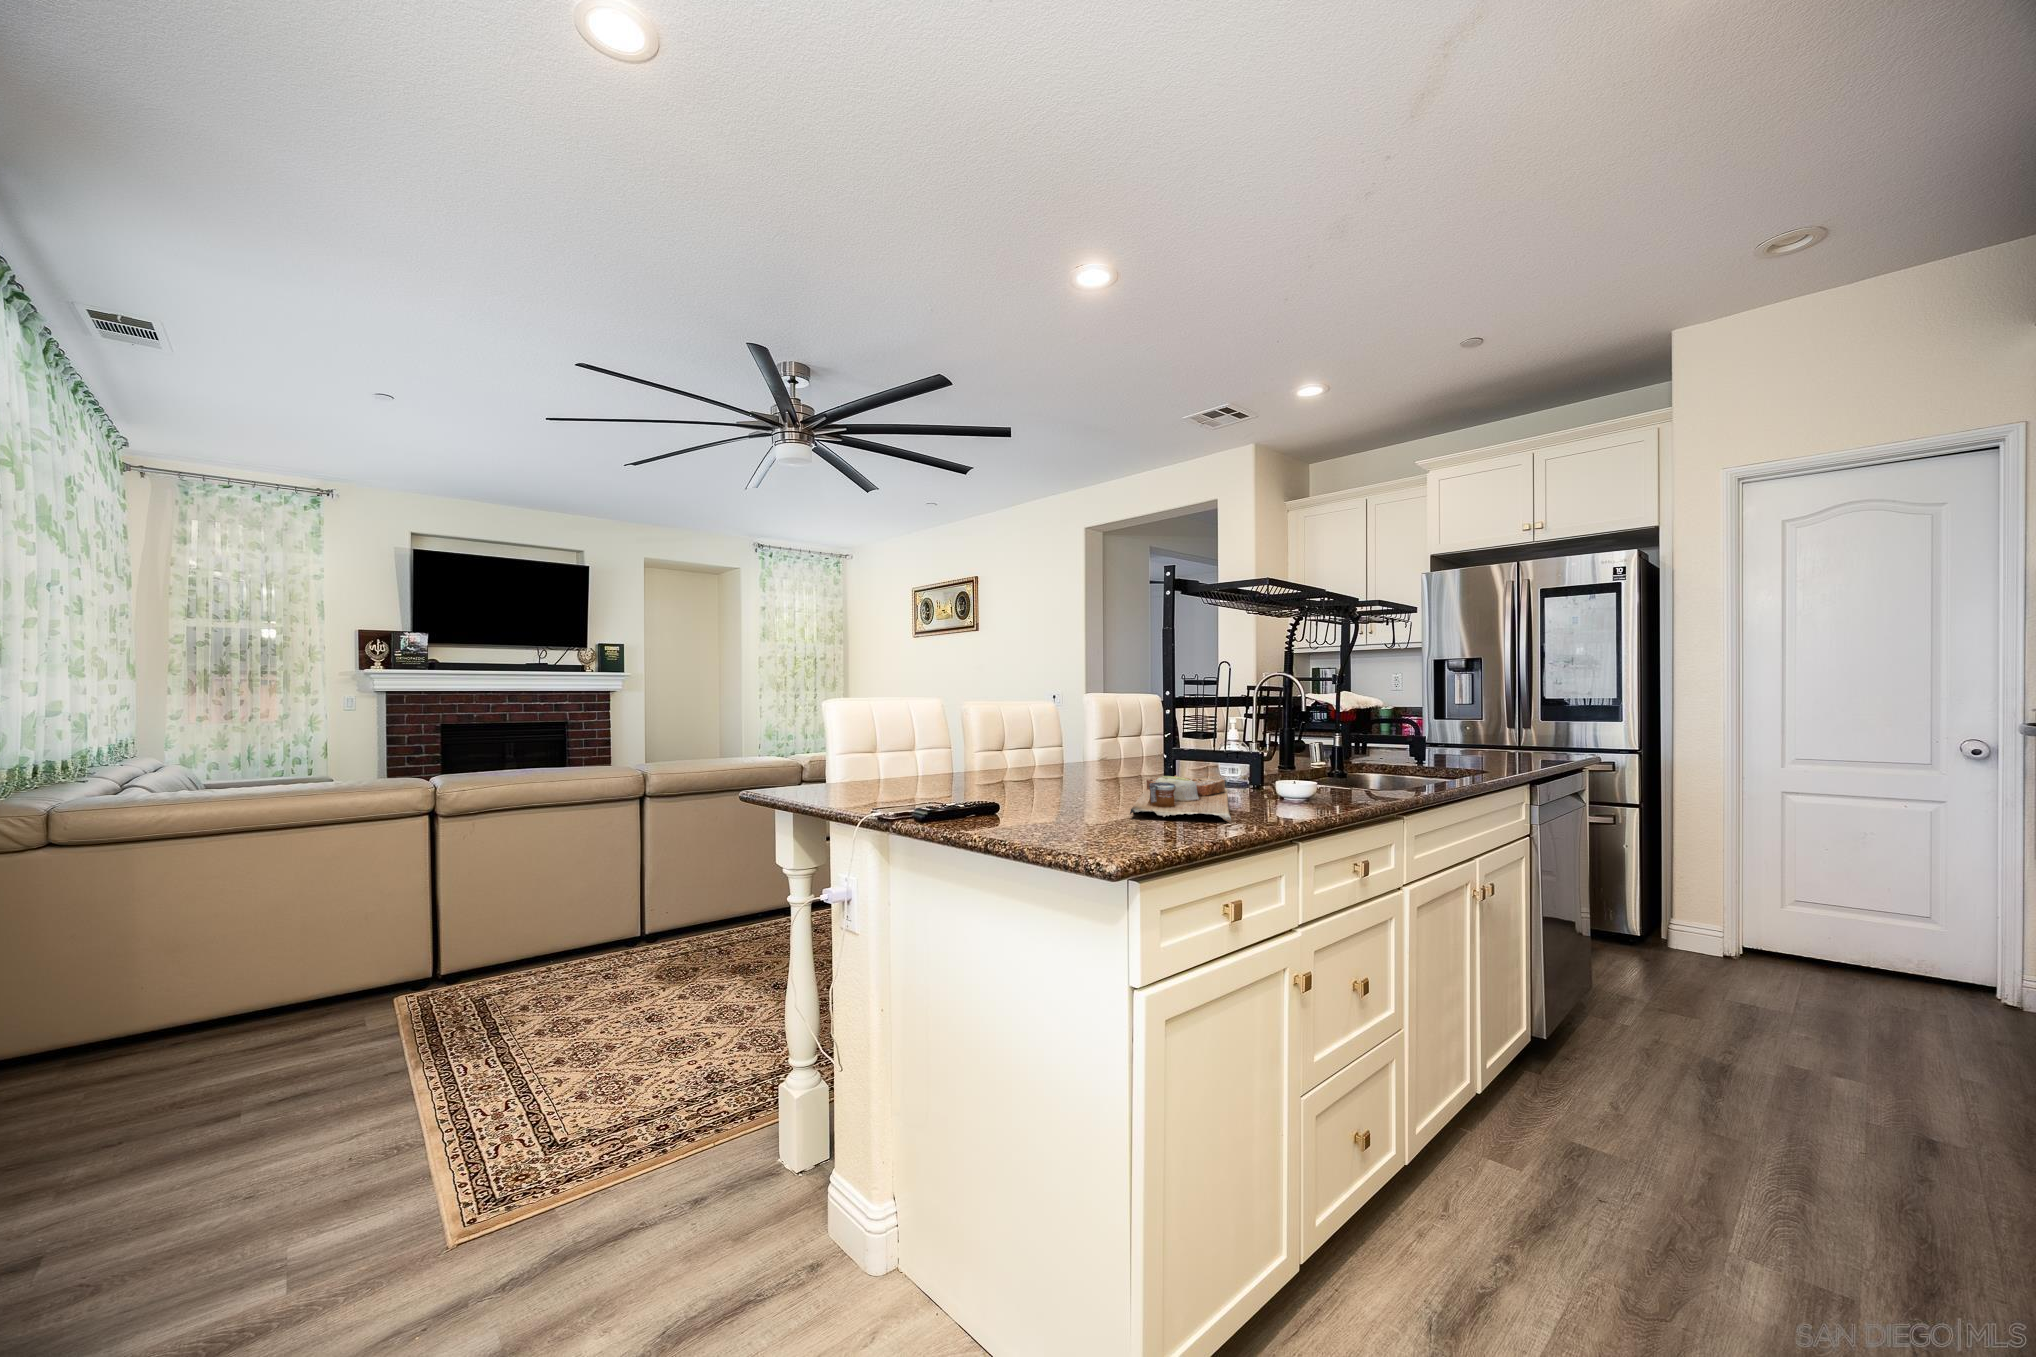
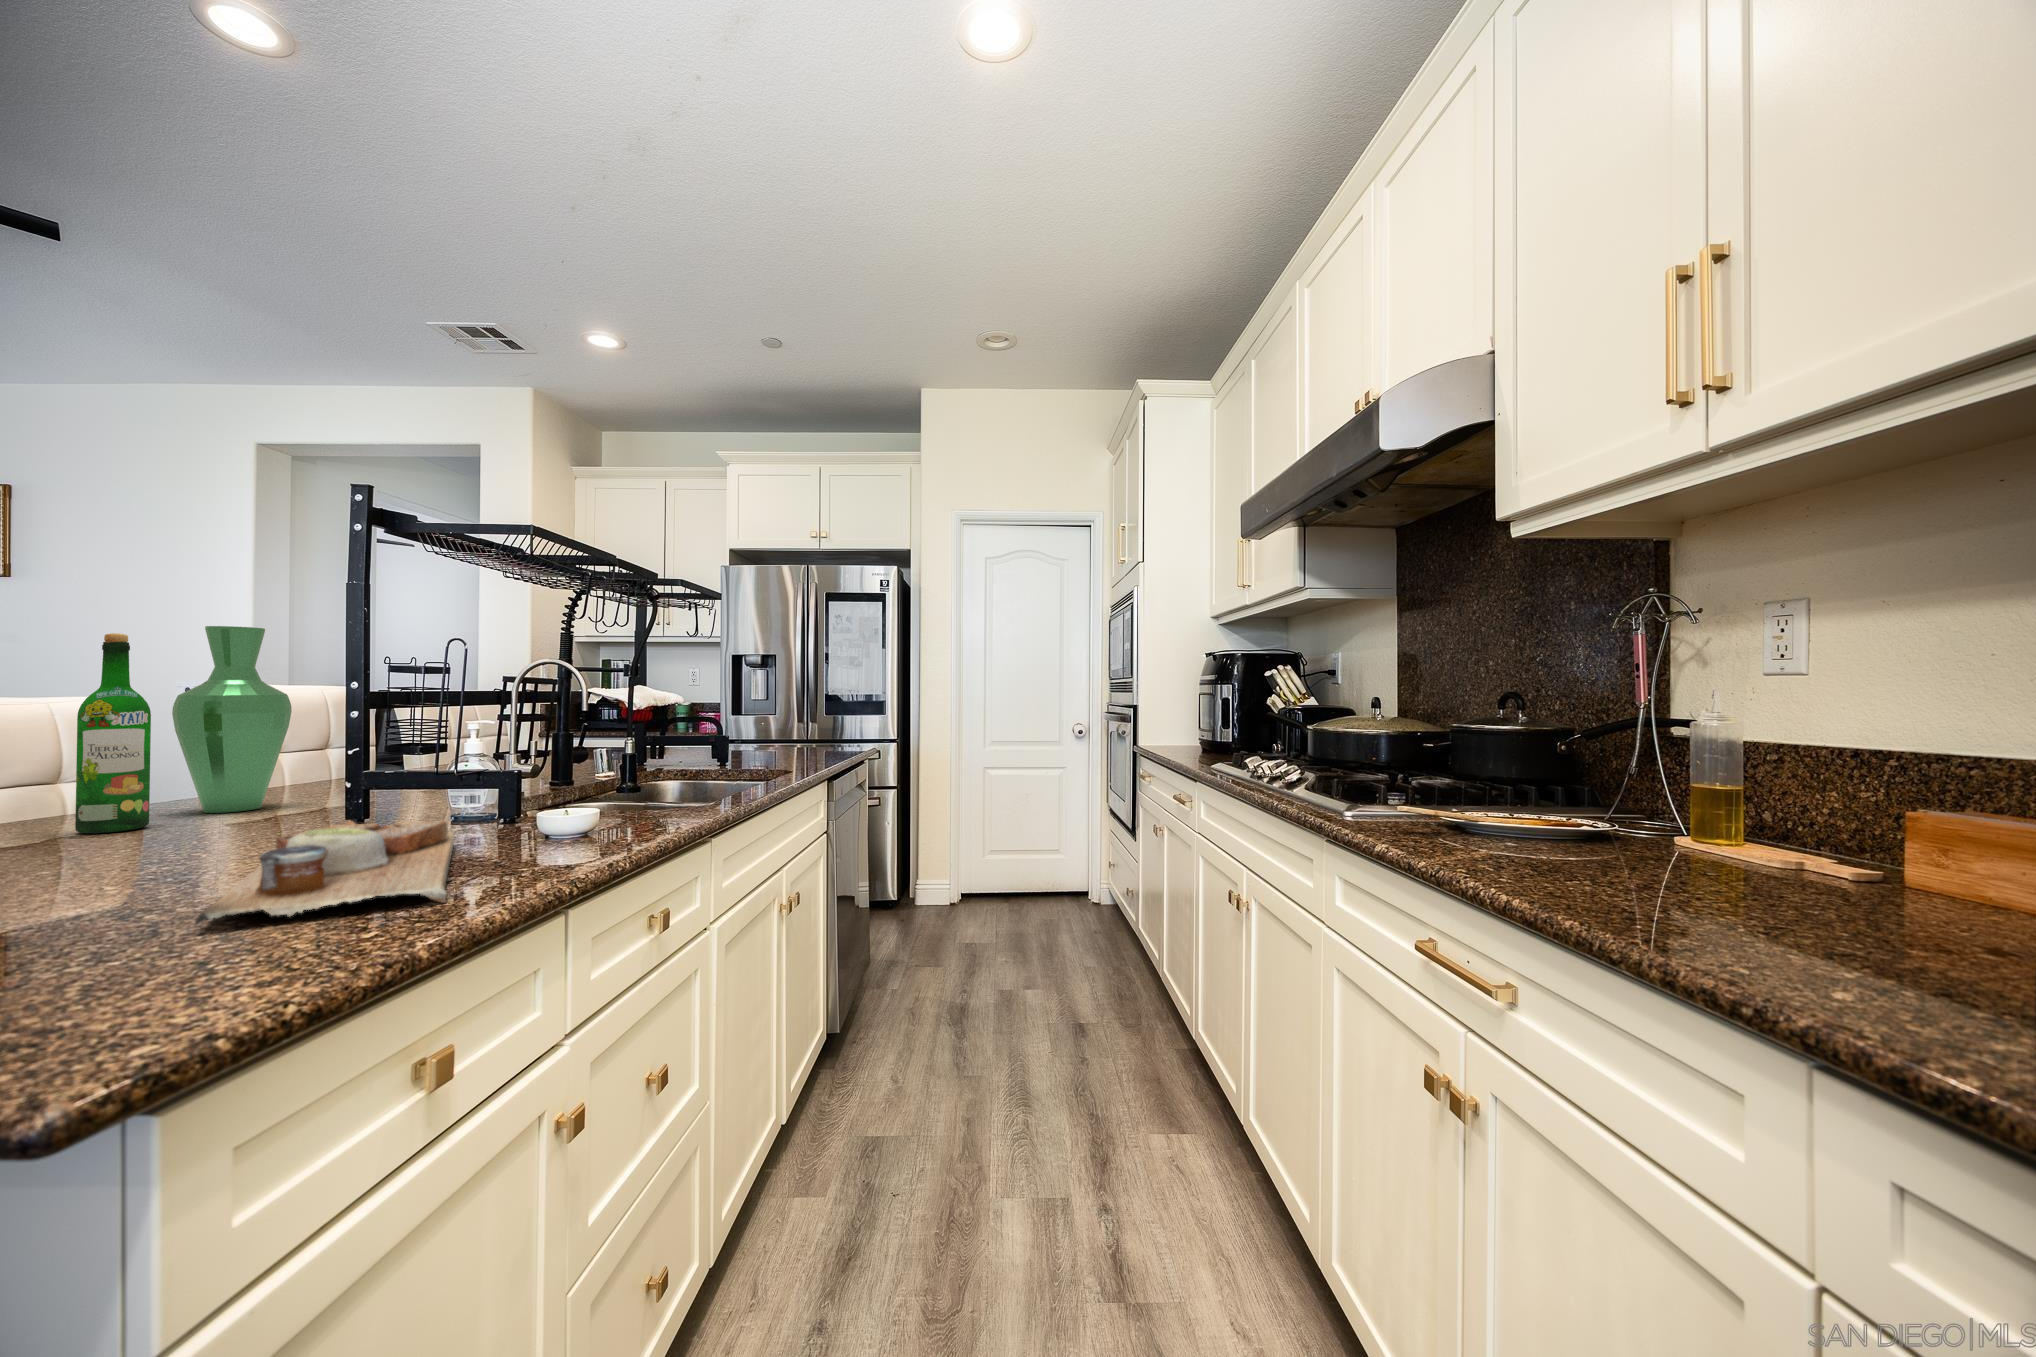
vase: none [1087,659,1135,768] -> present [172,626,292,813]
wine bottle: none [1057,666,1083,773] -> present [75,633,151,833]

